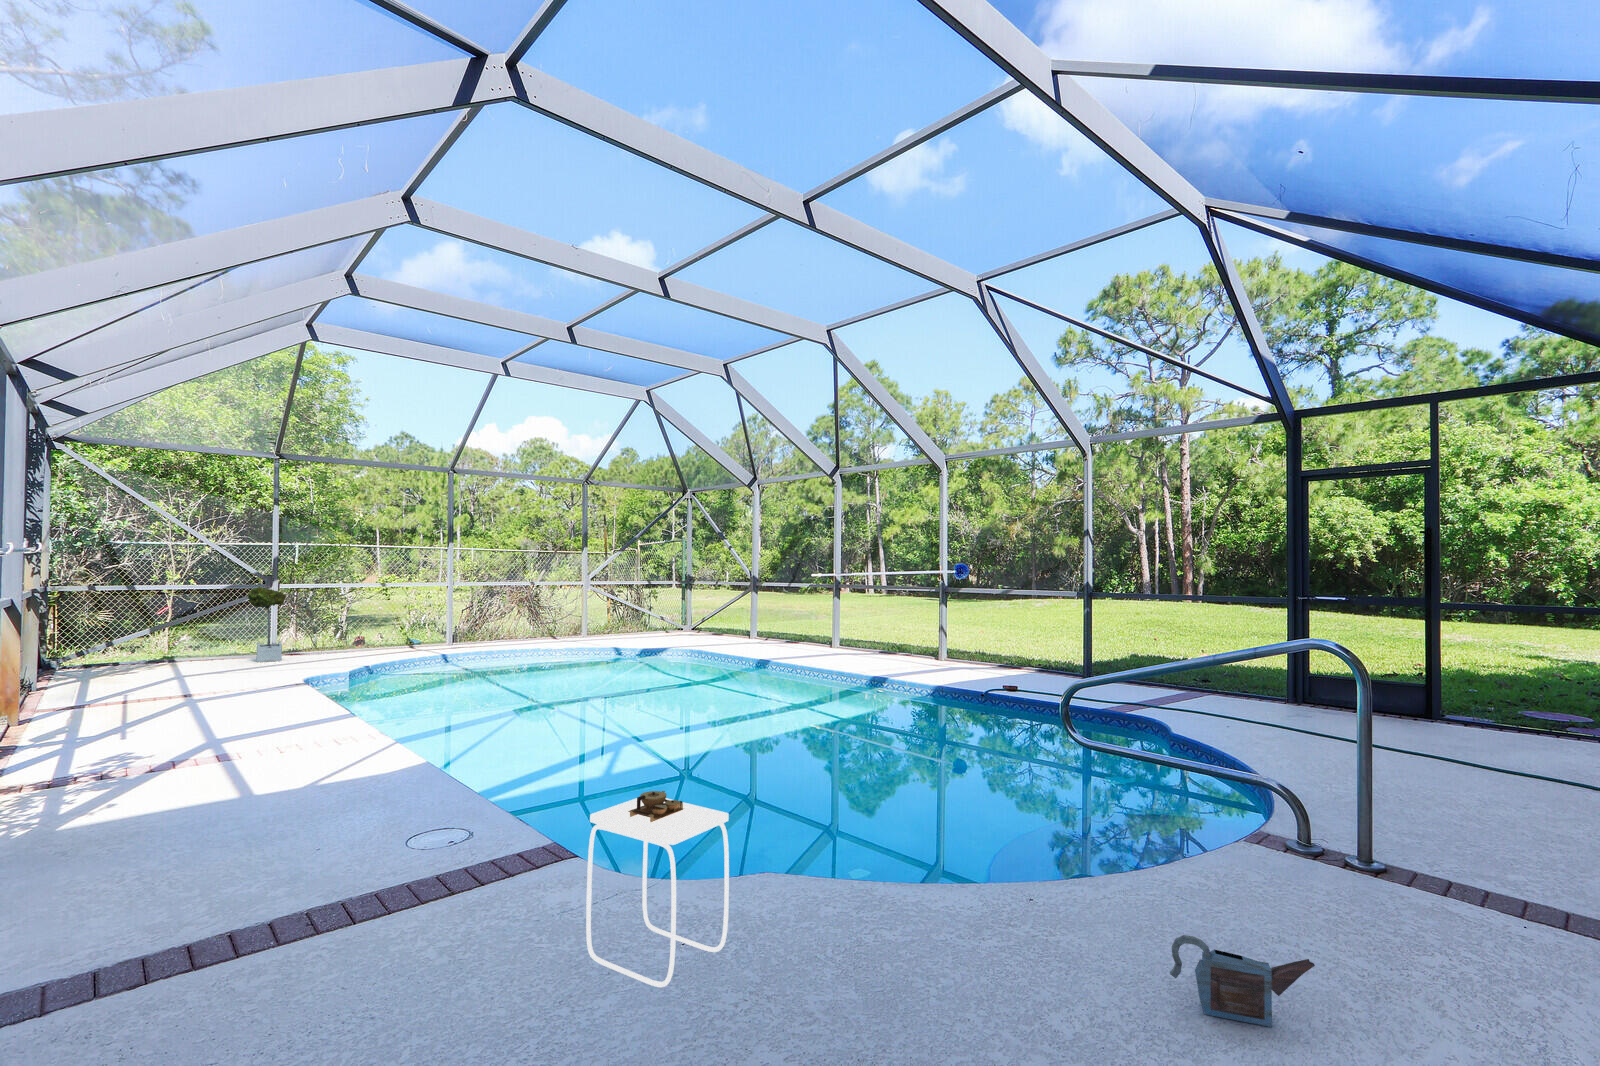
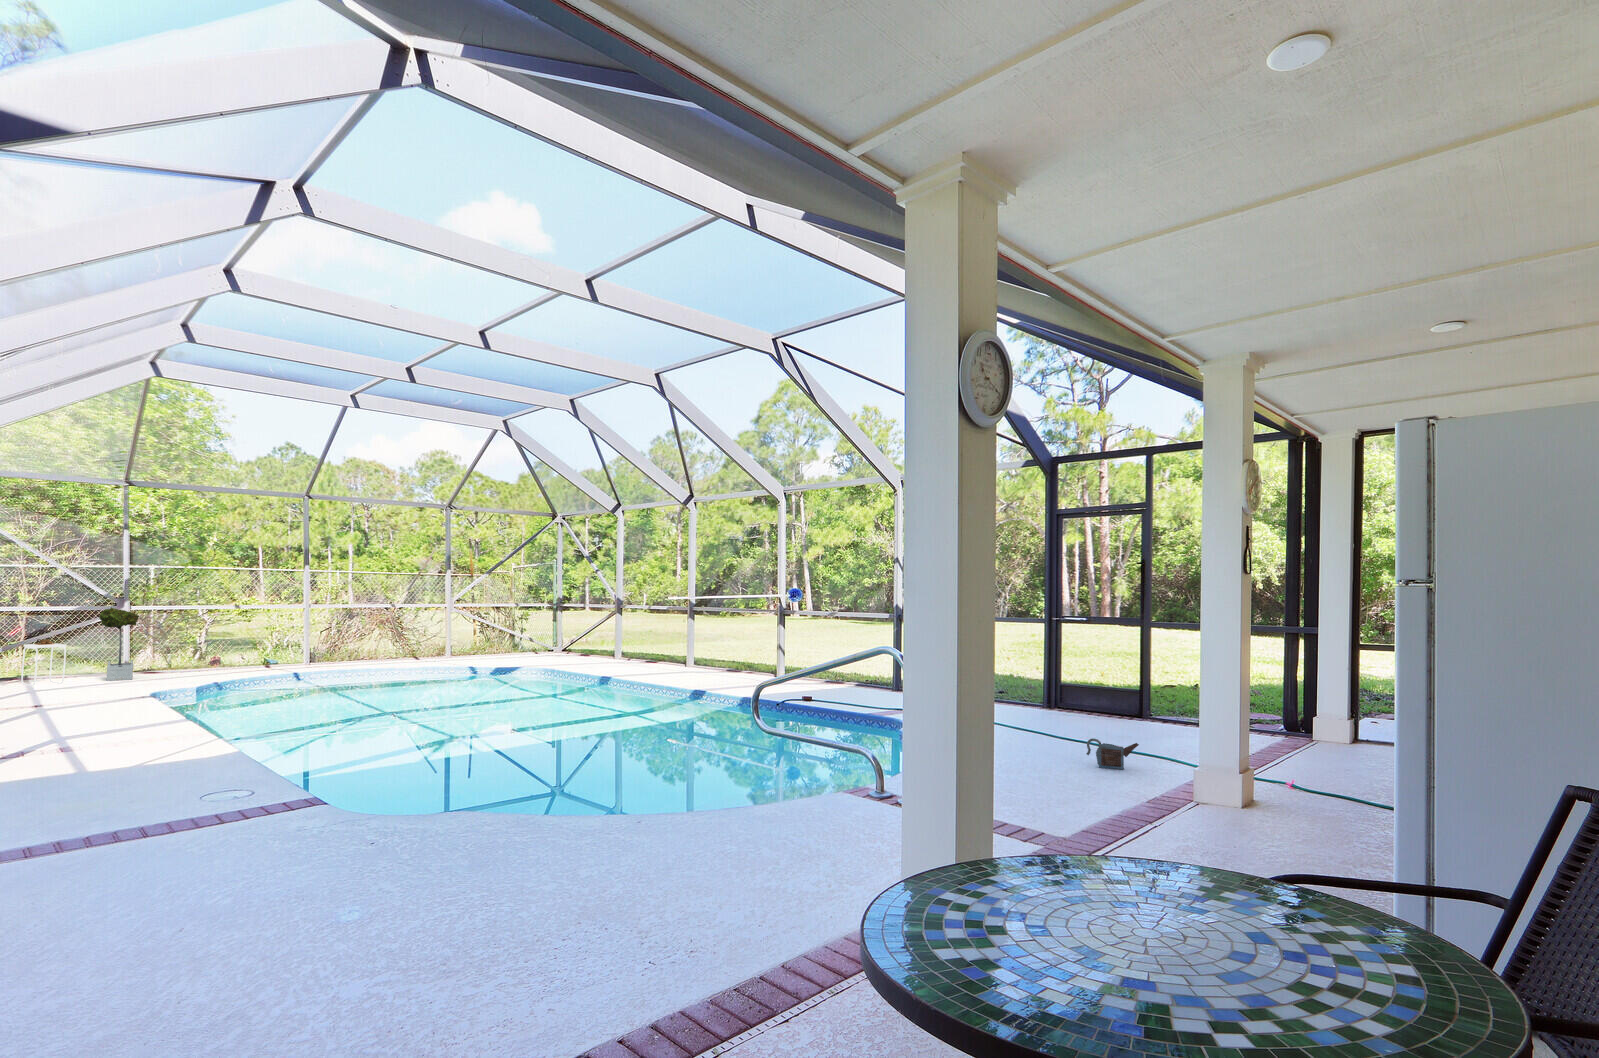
side table: present [586,791,729,987] -> present [21,639,67,686]
watering can: present [1170,935,1315,1027] -> present [1086,739,1139,769]

